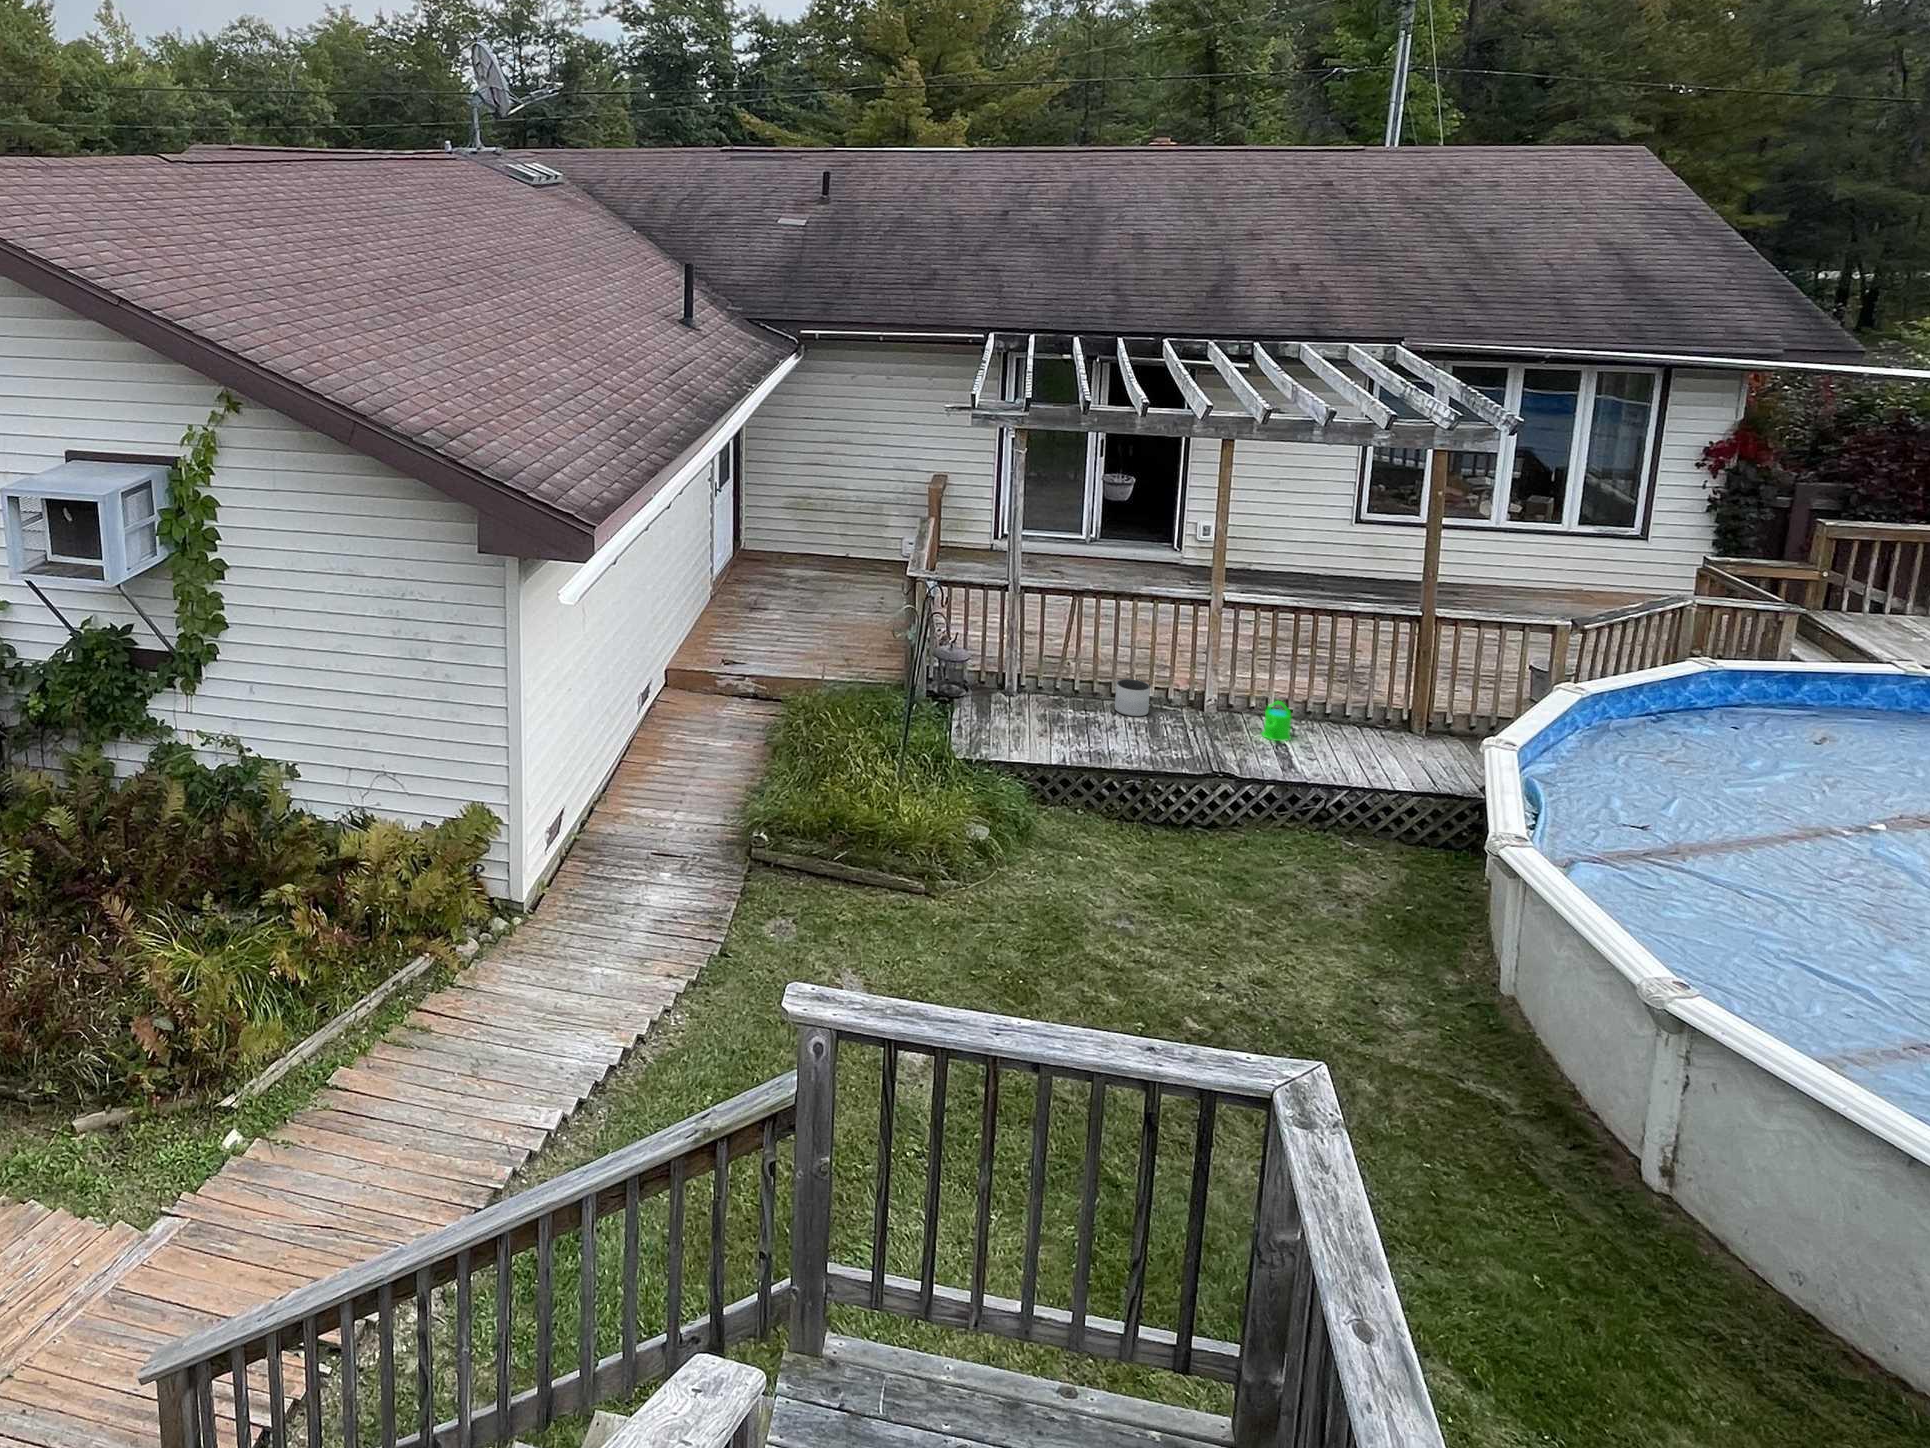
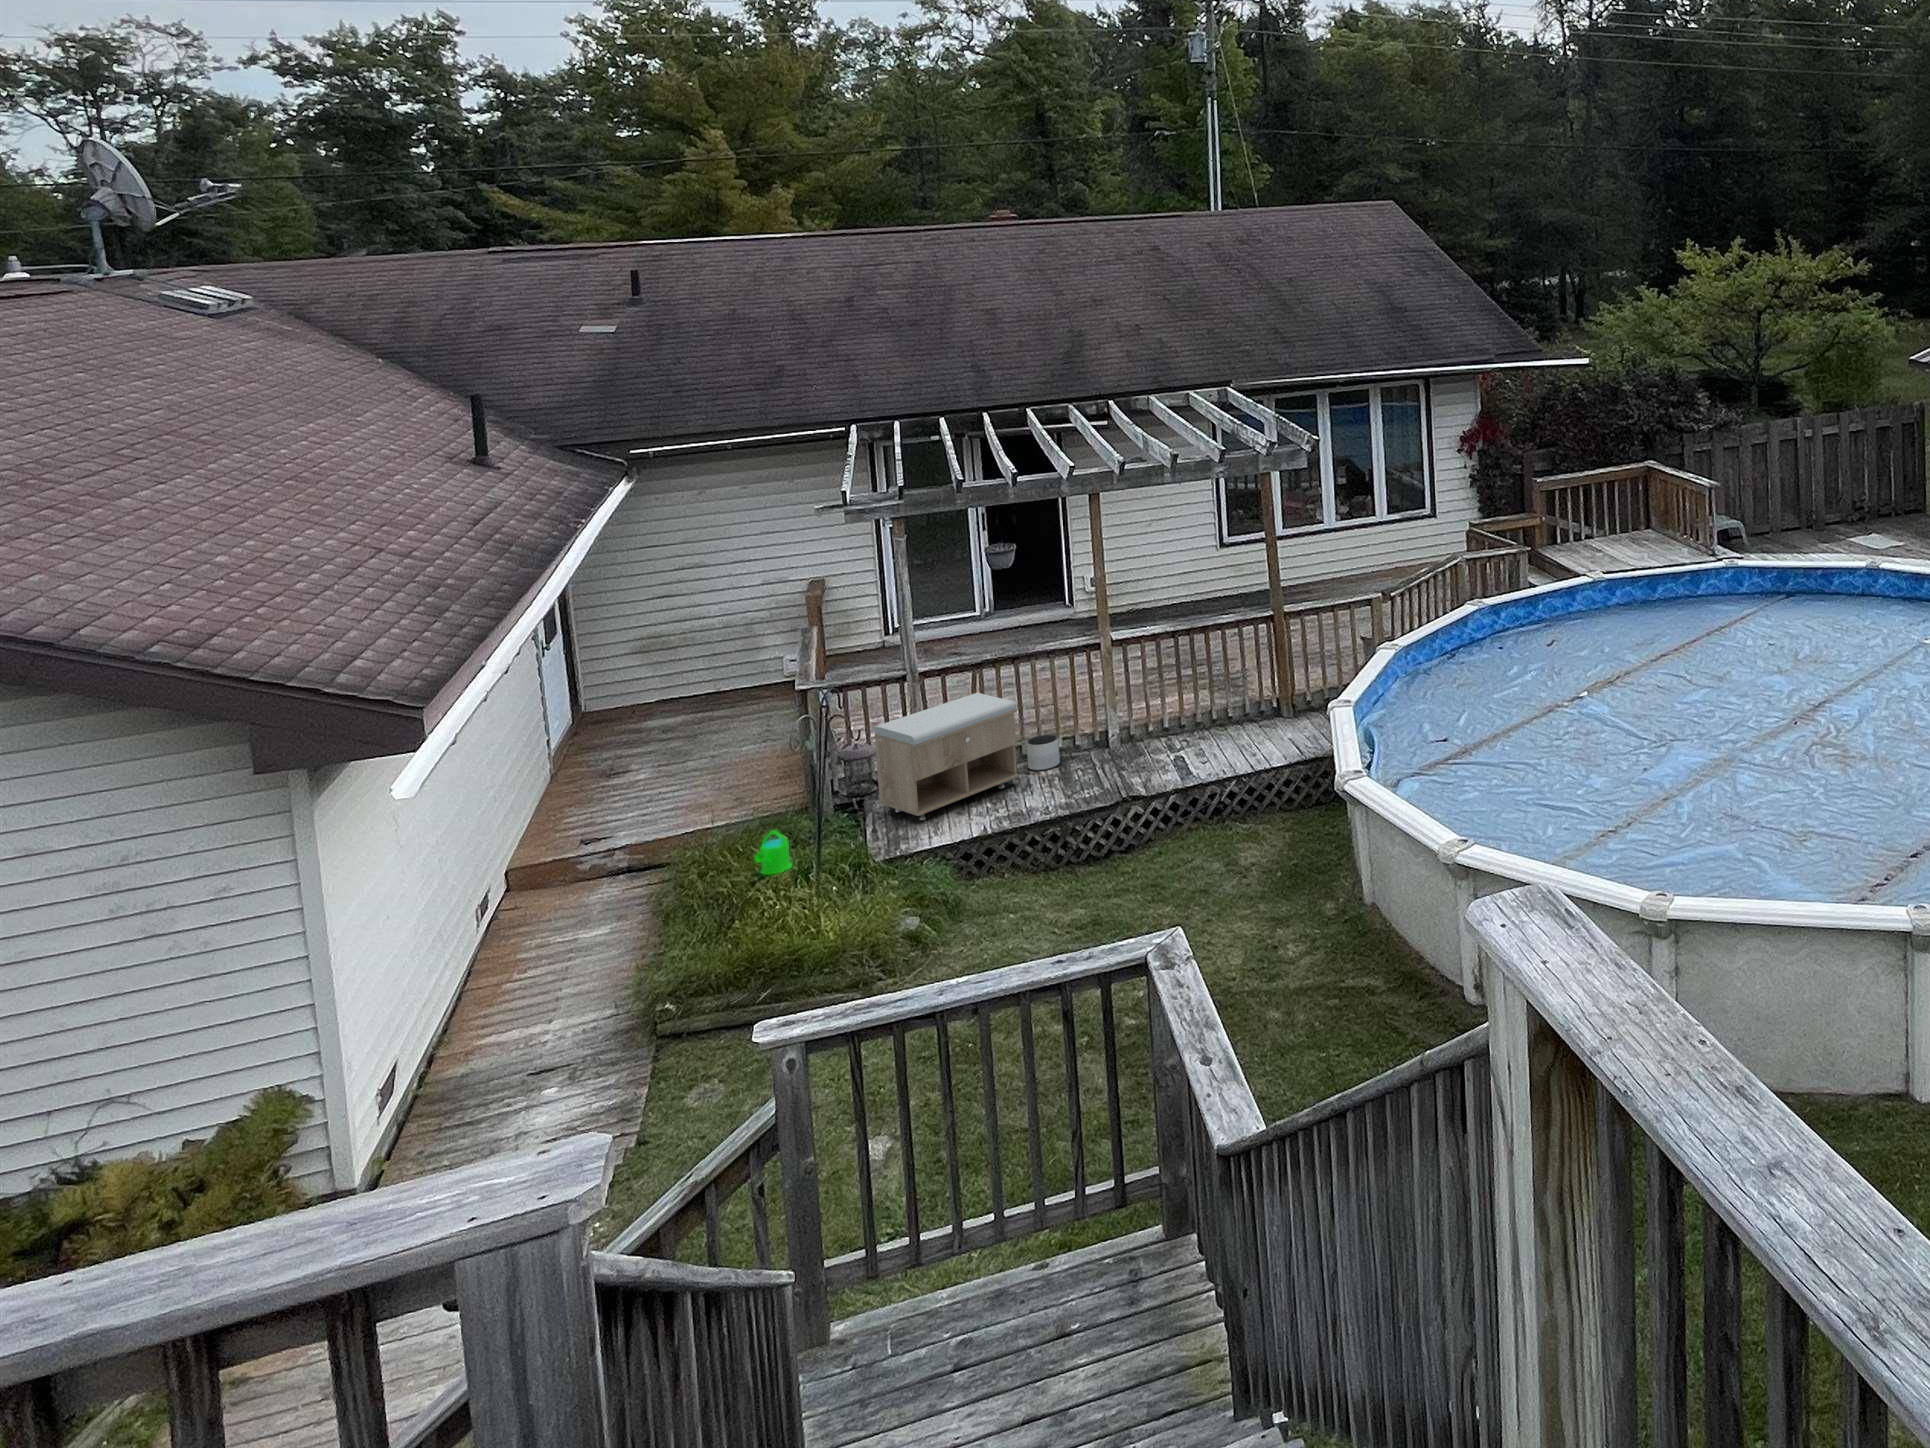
storage bench: none [967,620,1111,732] -> present [875,693,1019,820]
watering can: present [1262,701,1291,741] -> present [755,831,792,875]

